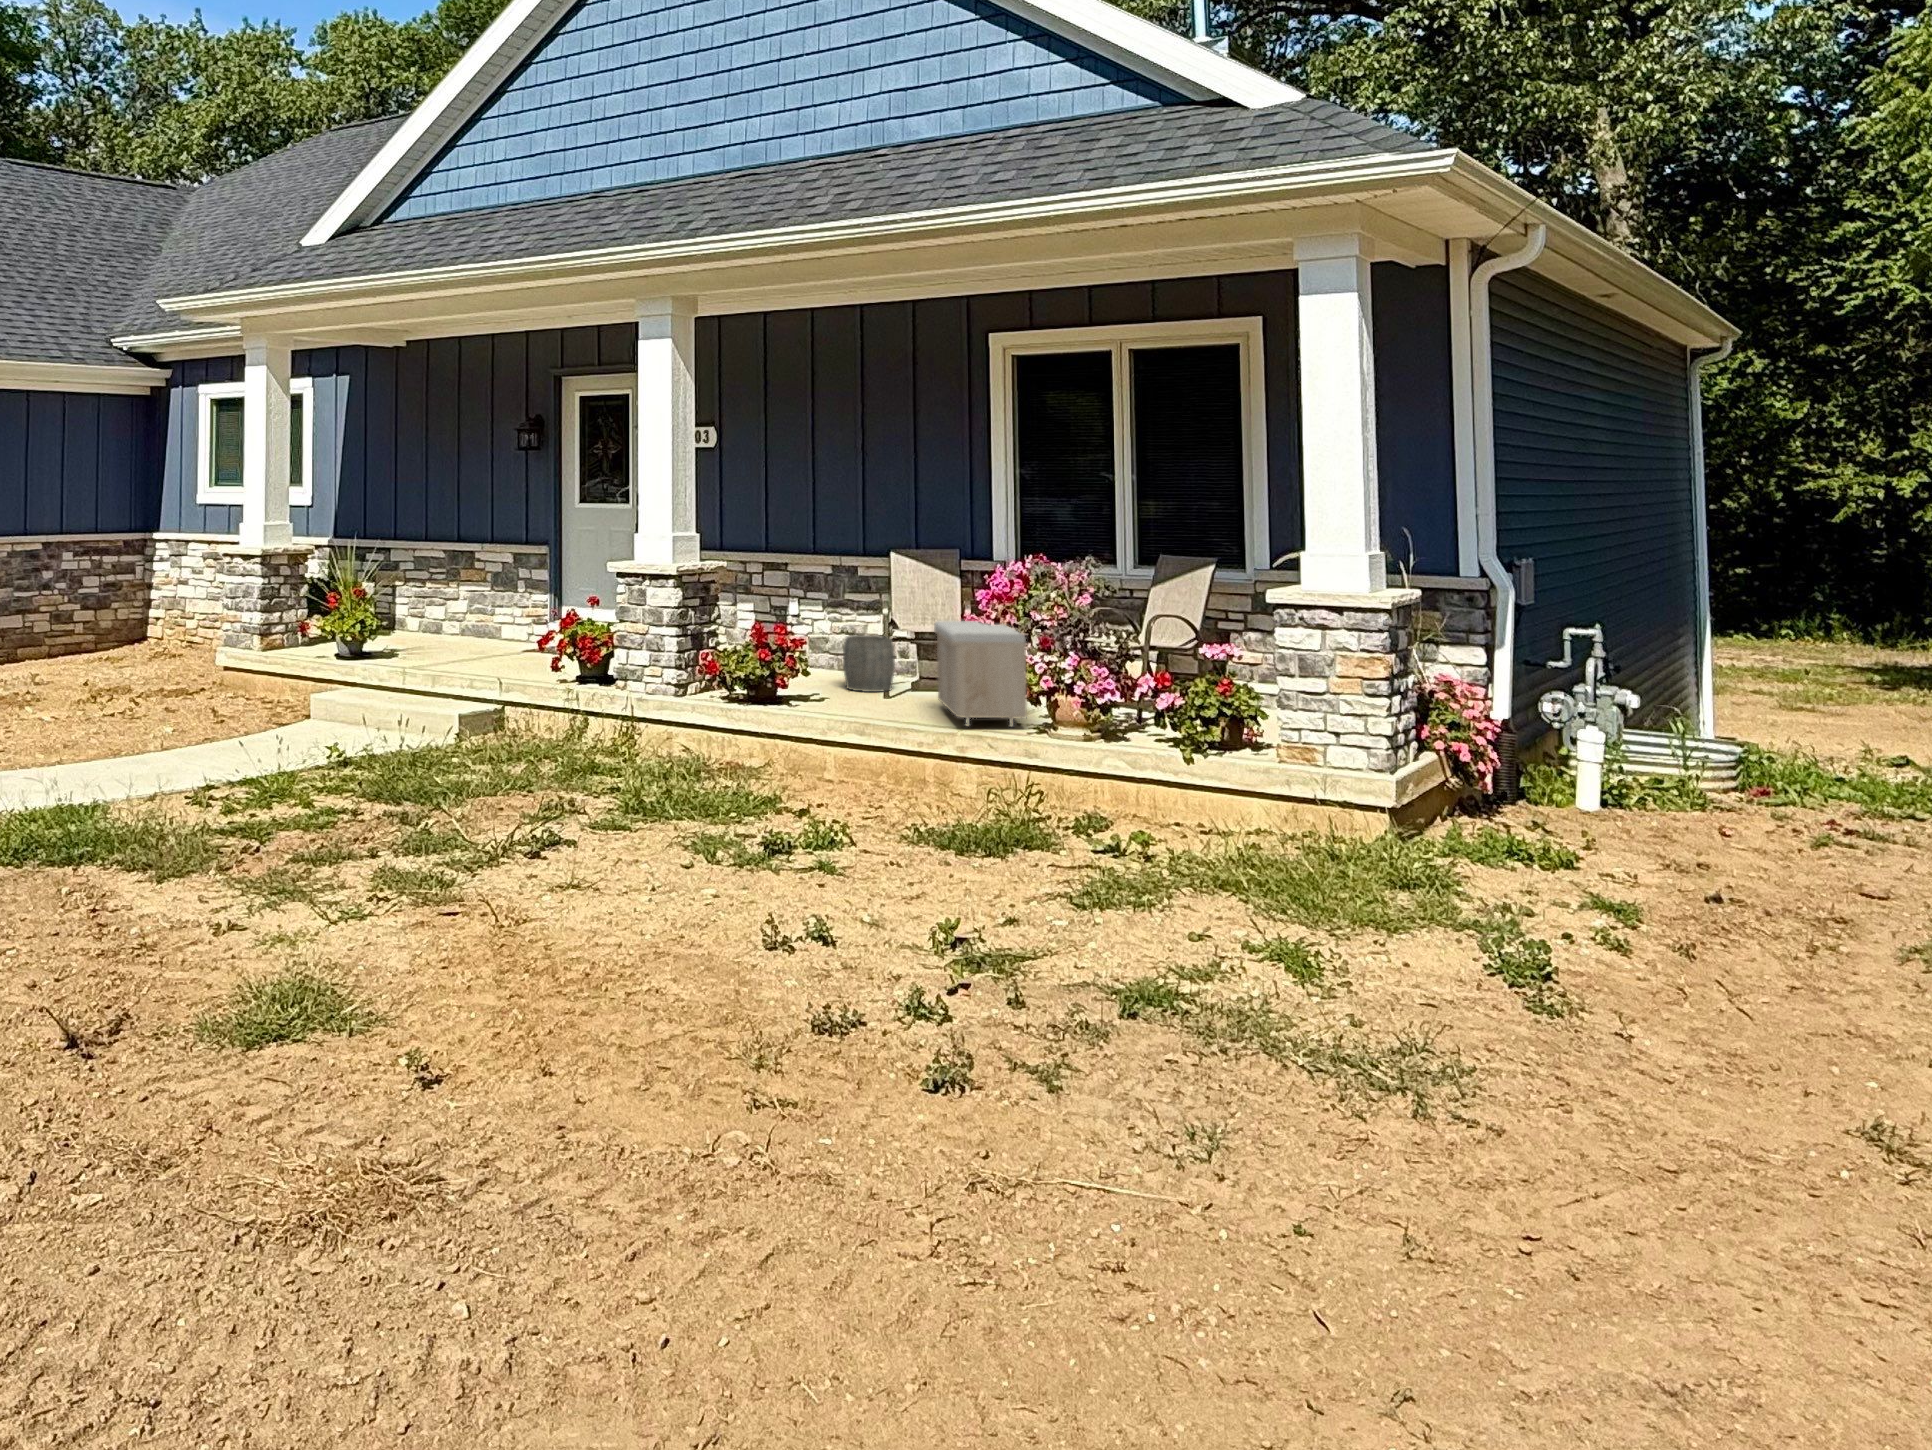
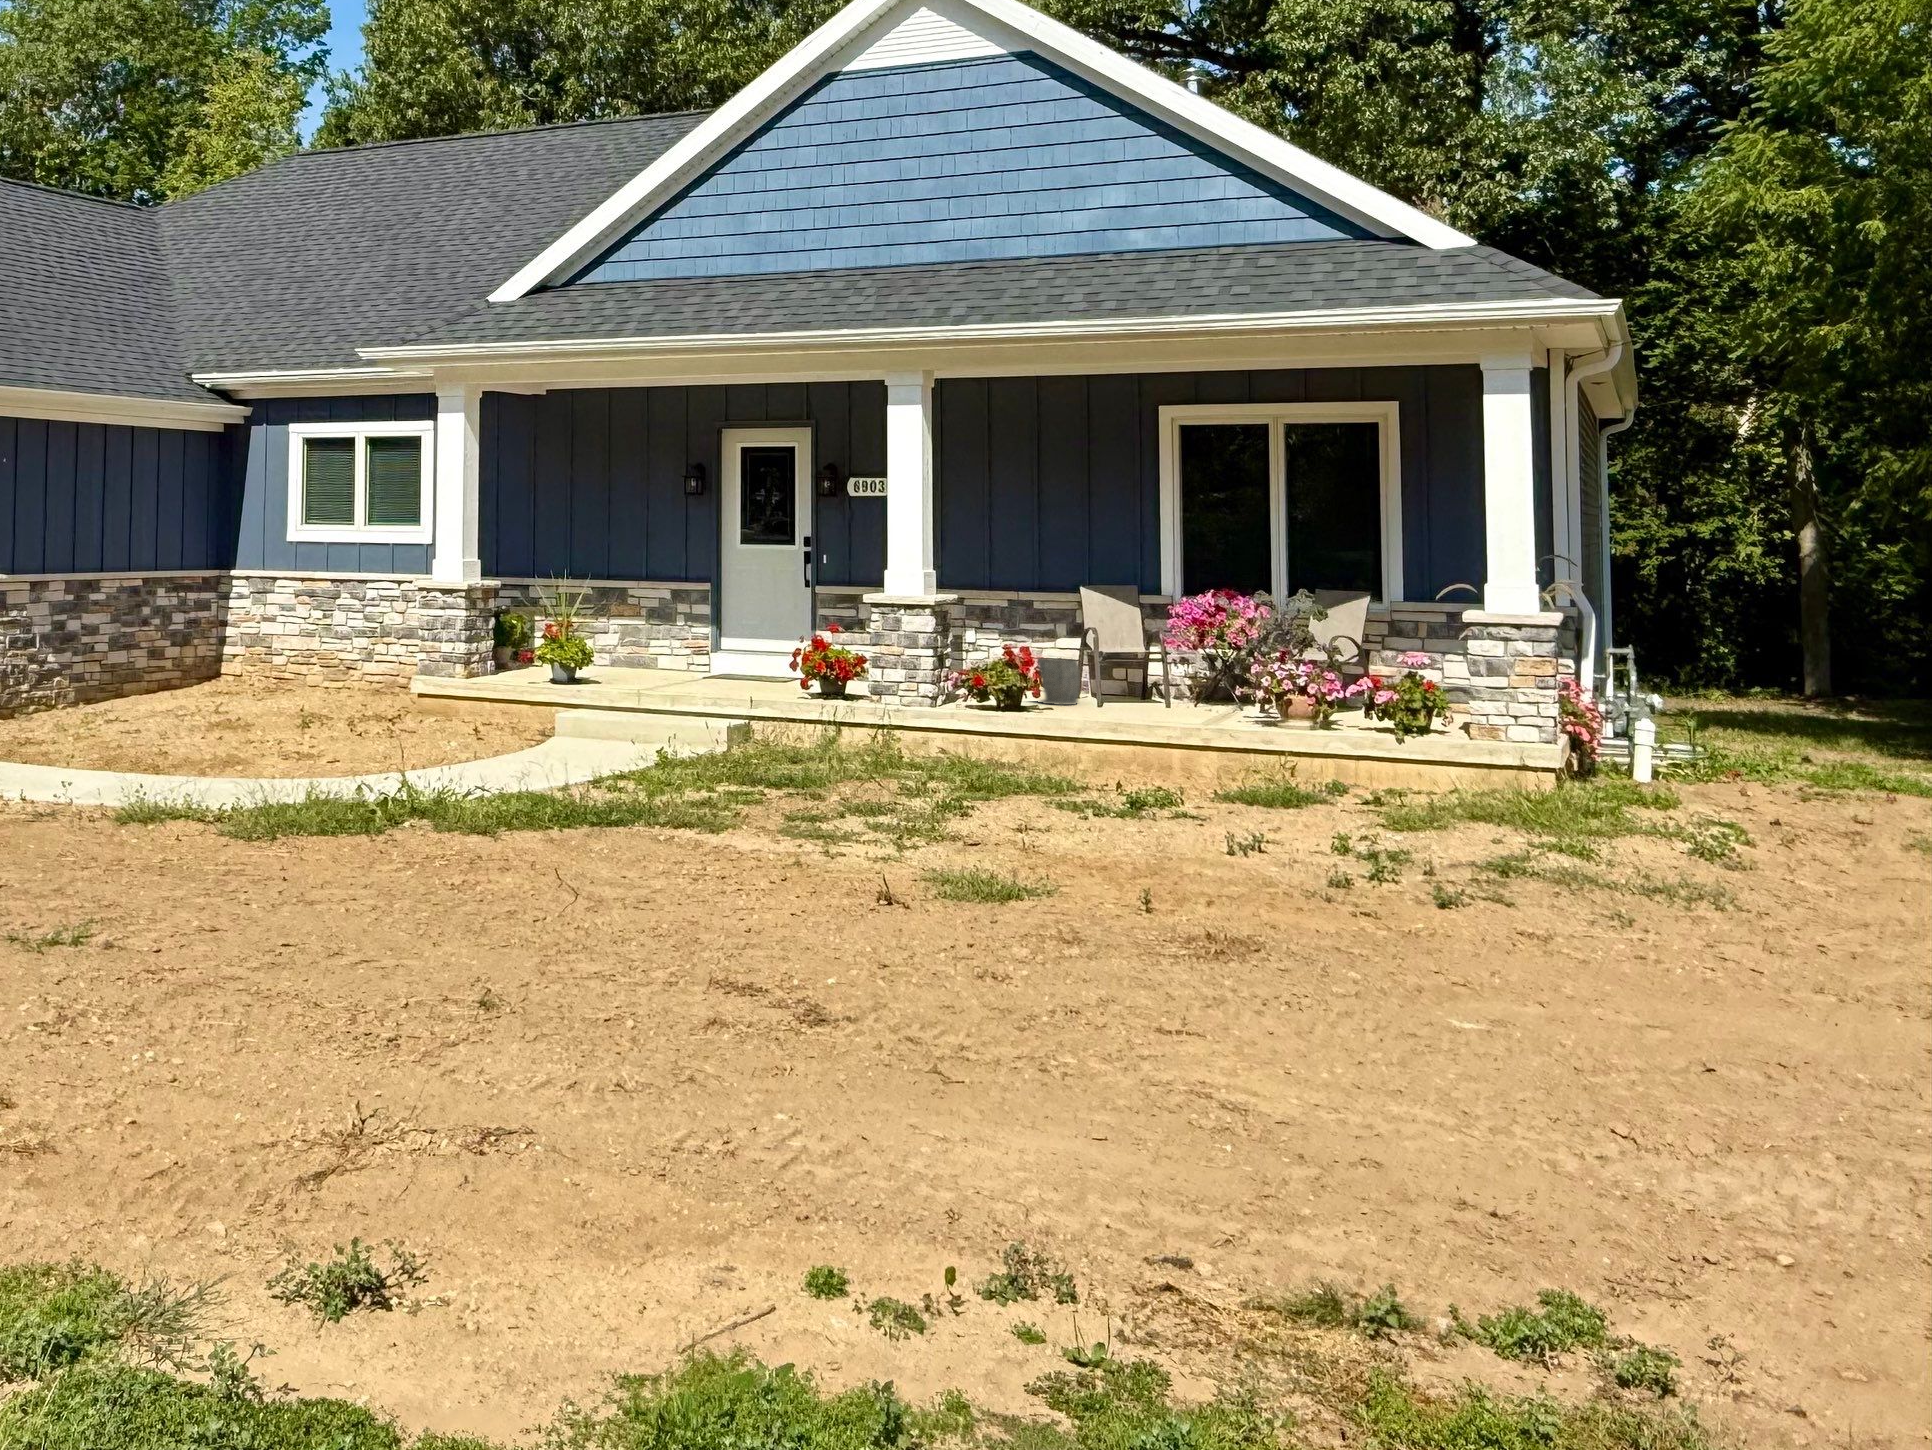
storage bench: present [934,621,1027,727] -> none [1139,643,1241,726]

